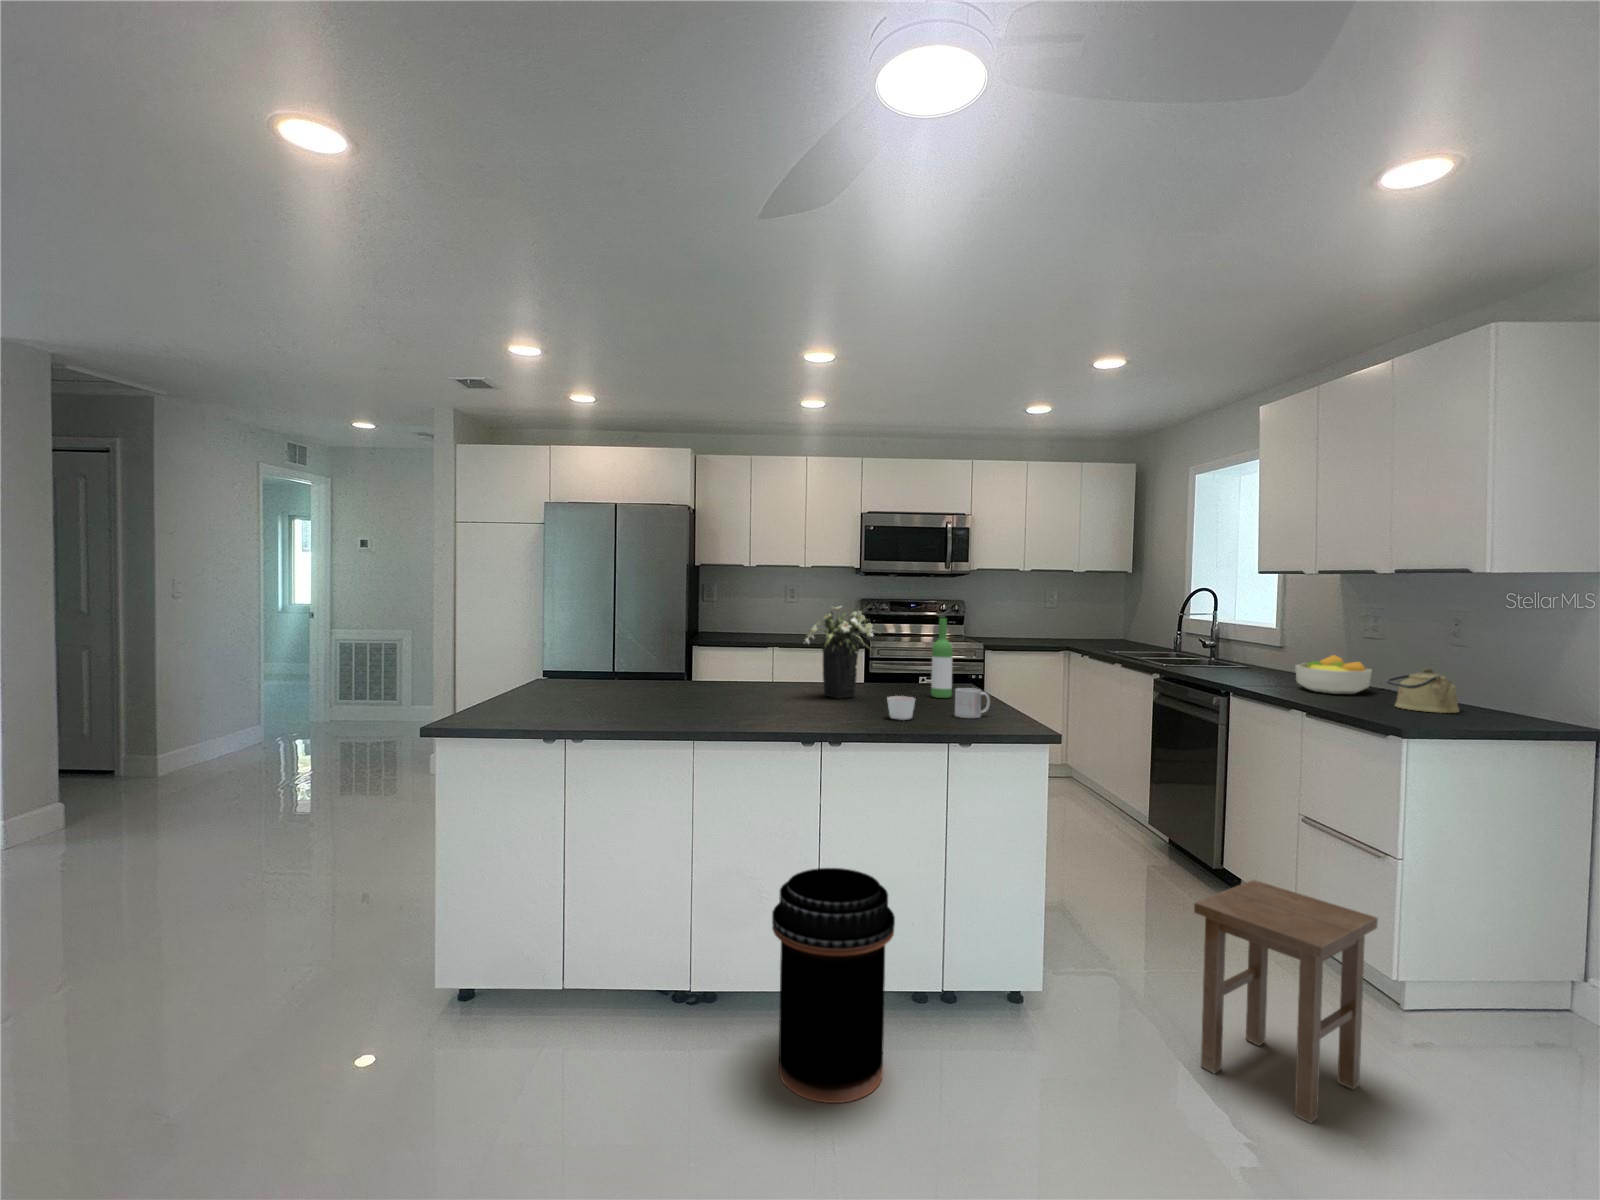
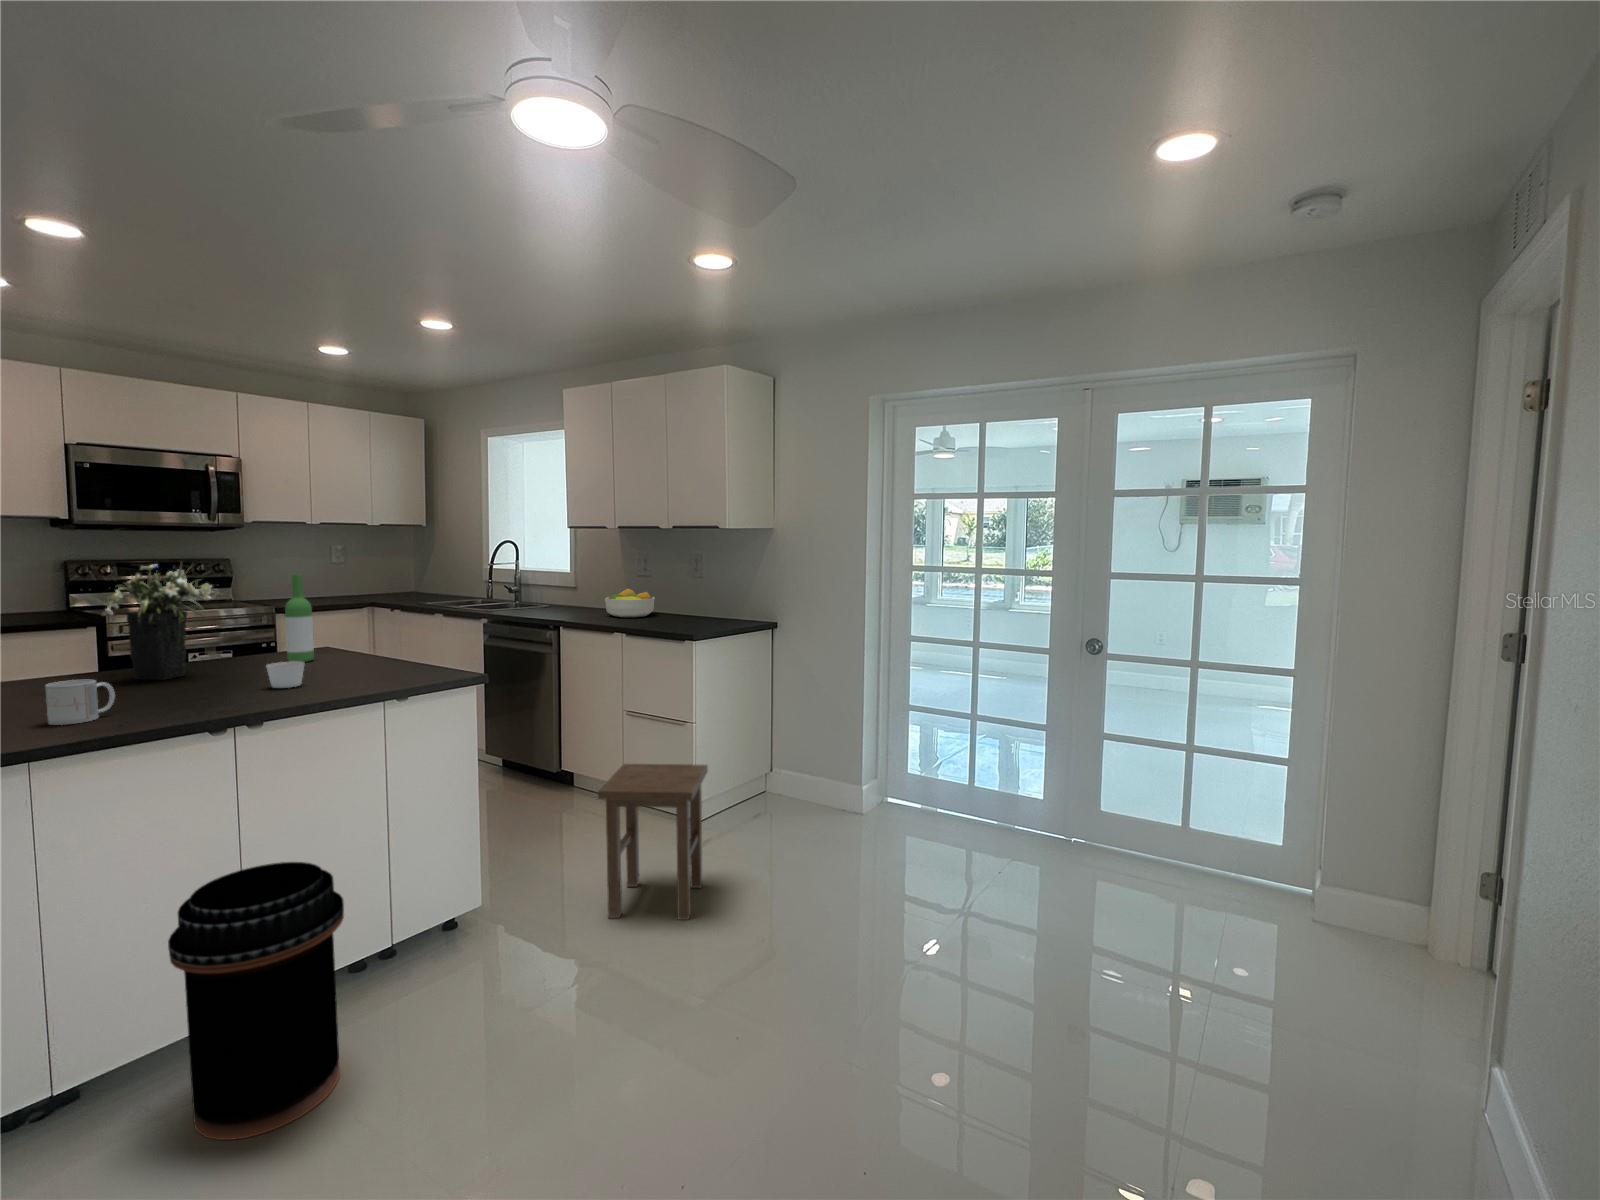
kettle: present [1387,668,1459,713] -> none [672,592,714,622]
mug: present [955,688,990,718] -> present [45,680,115,725]

